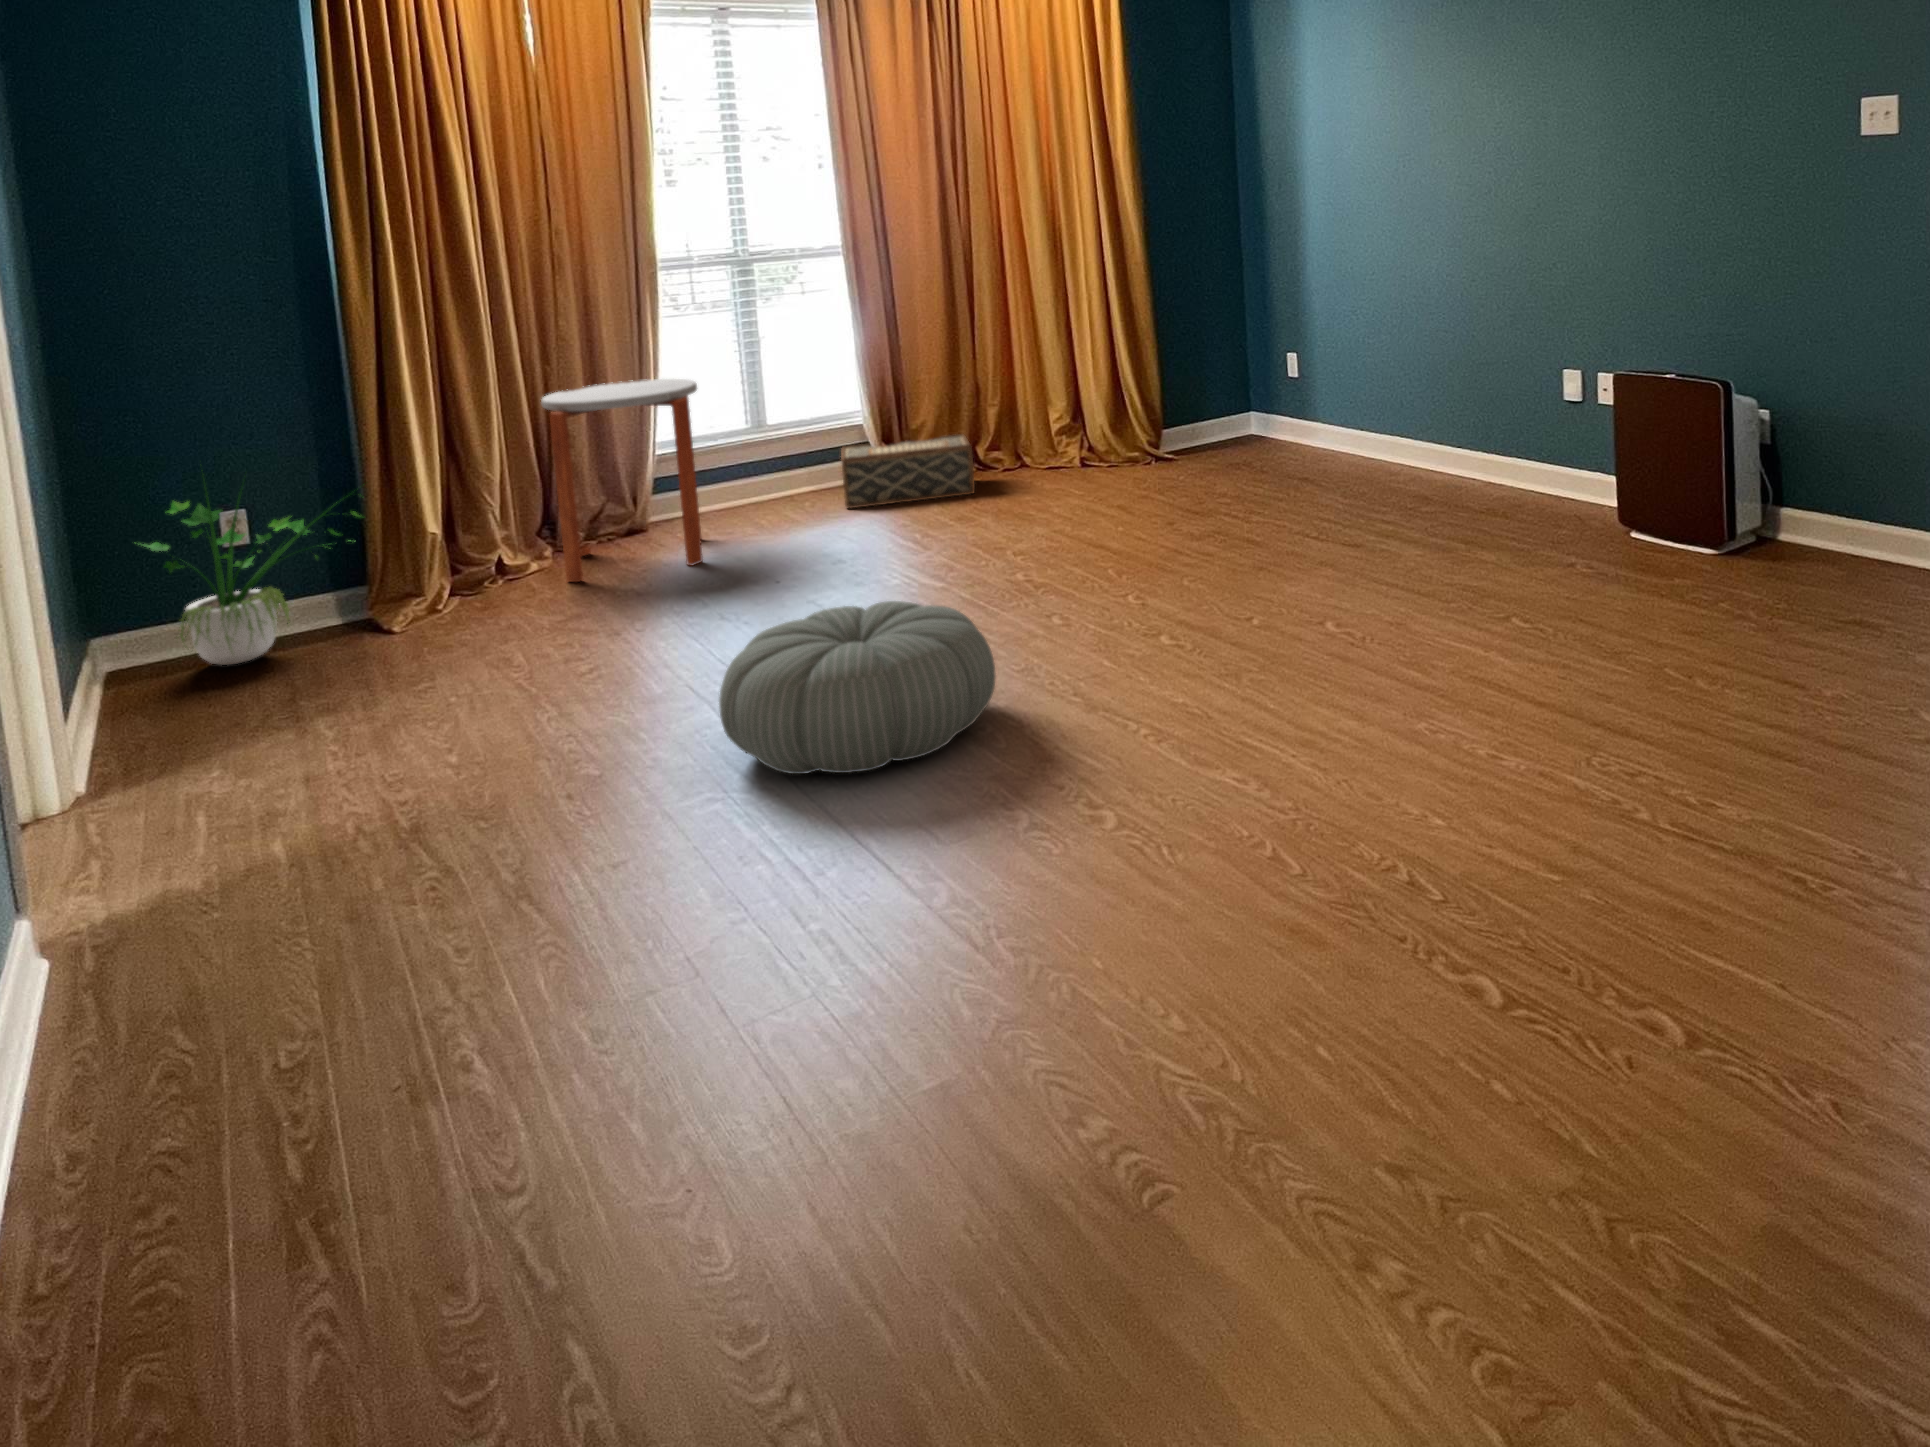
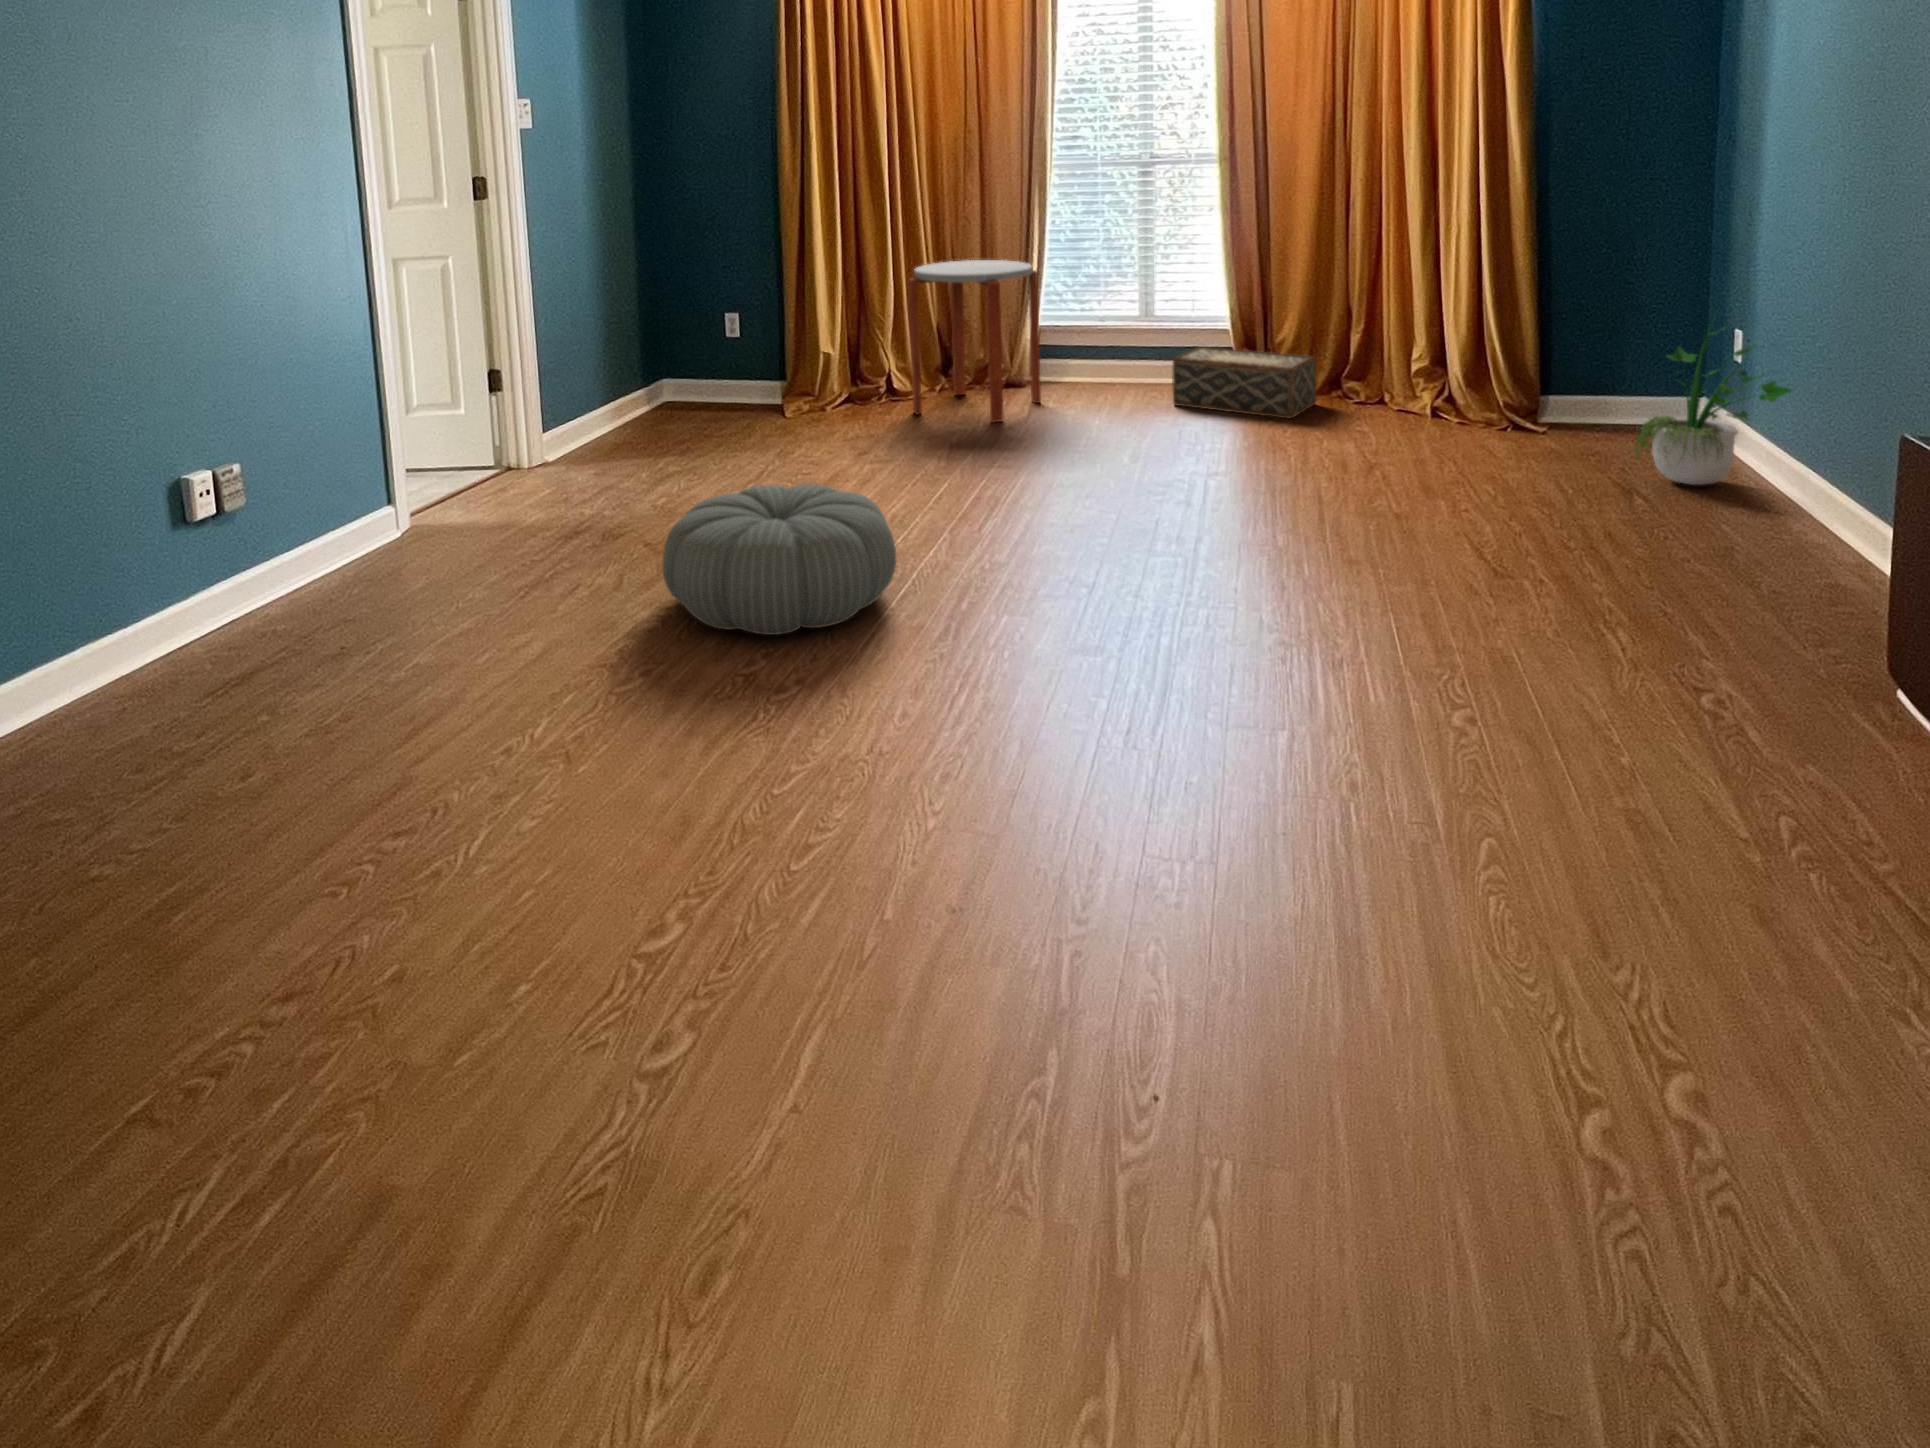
potted plant: present [144,470,360,665] -> present [1634,326,1792,485]

